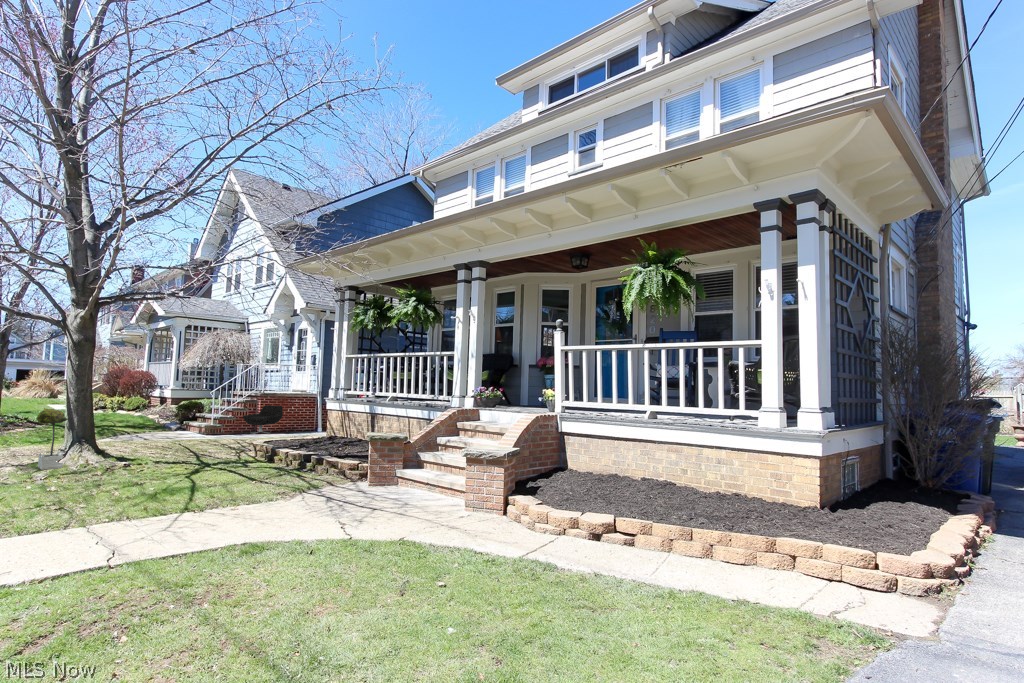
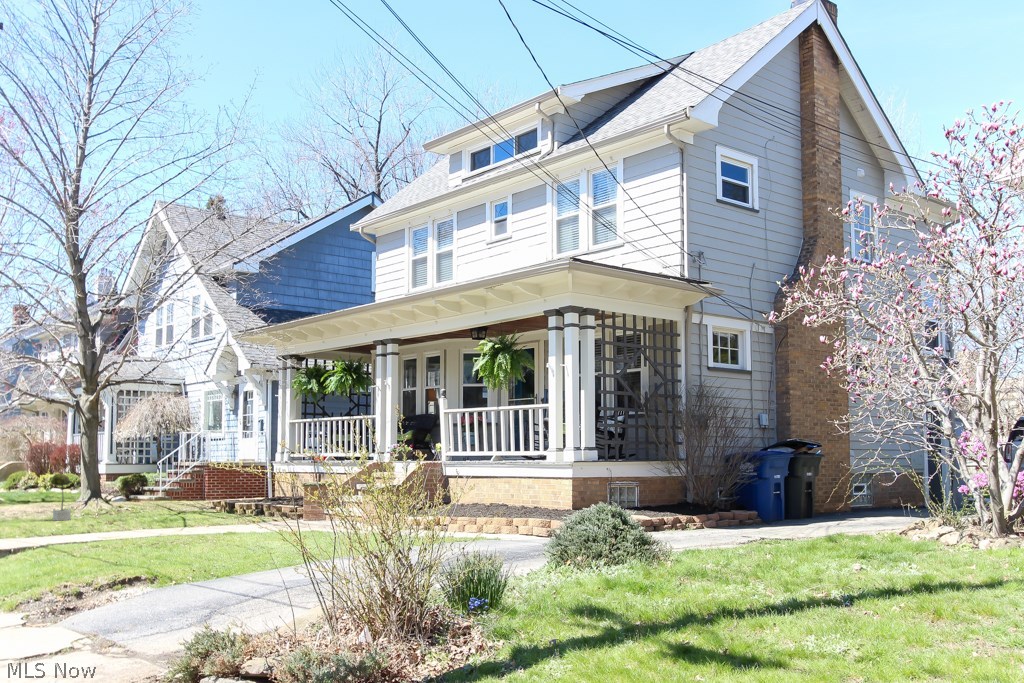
lounge chair: present [243,405,283,434] -> none [193,474,231,503]

